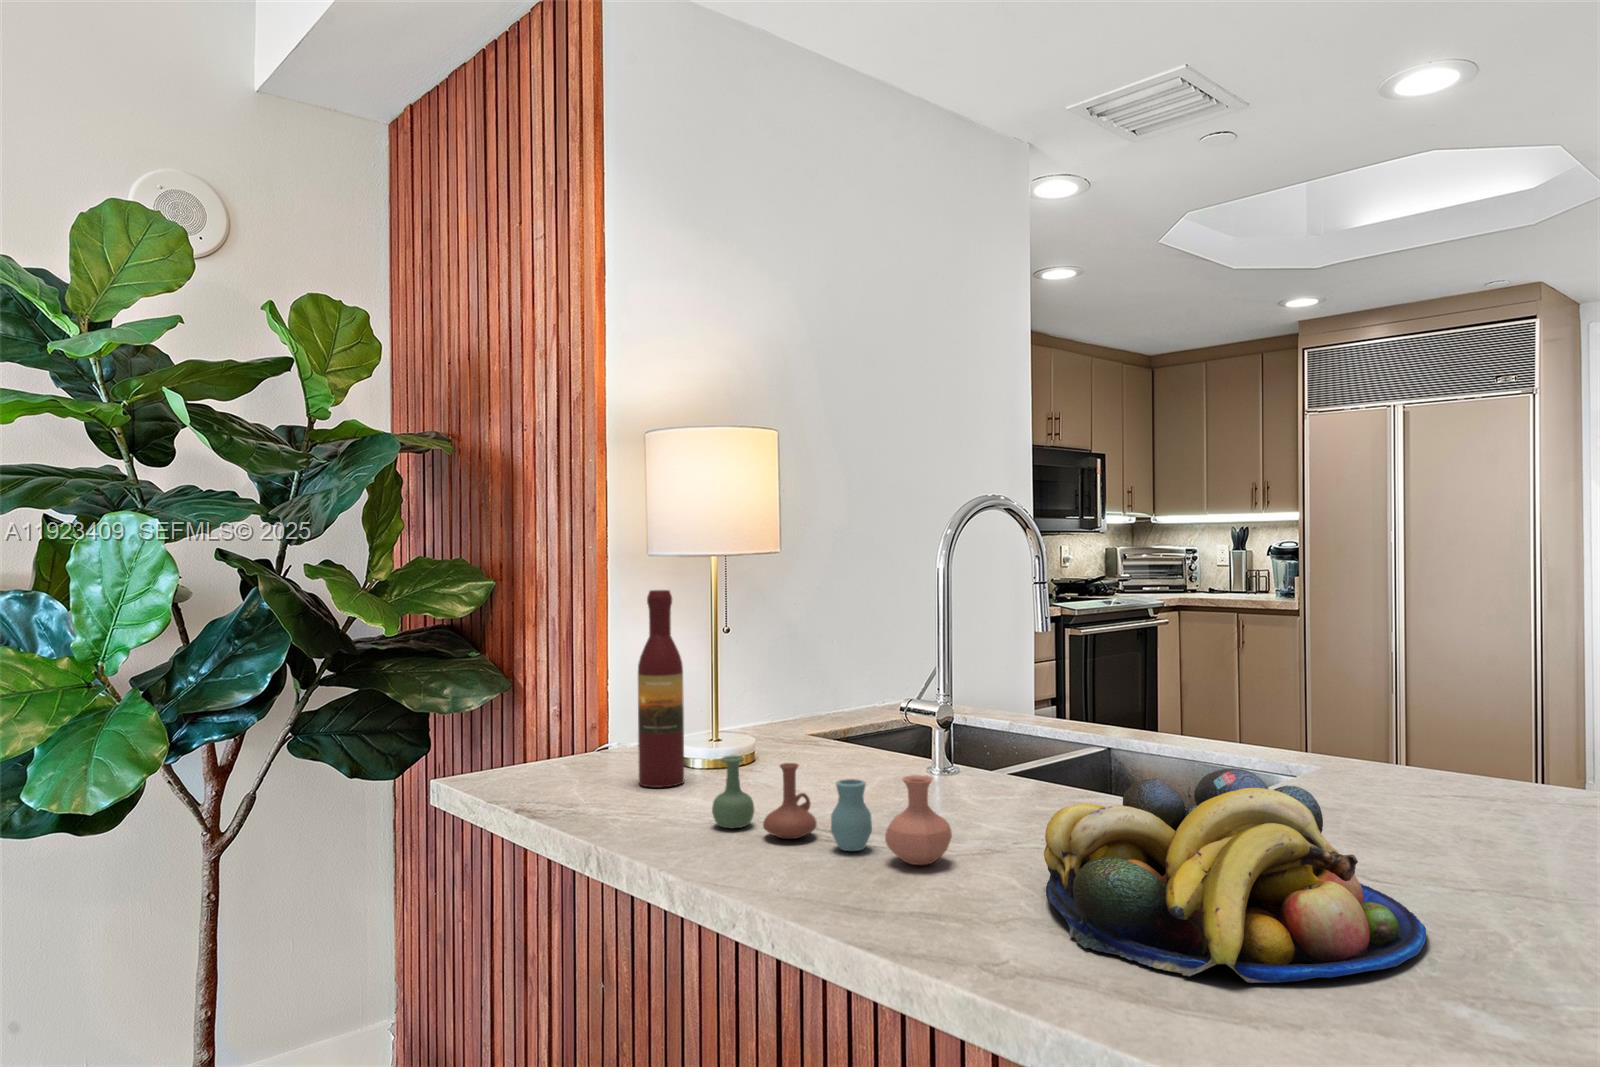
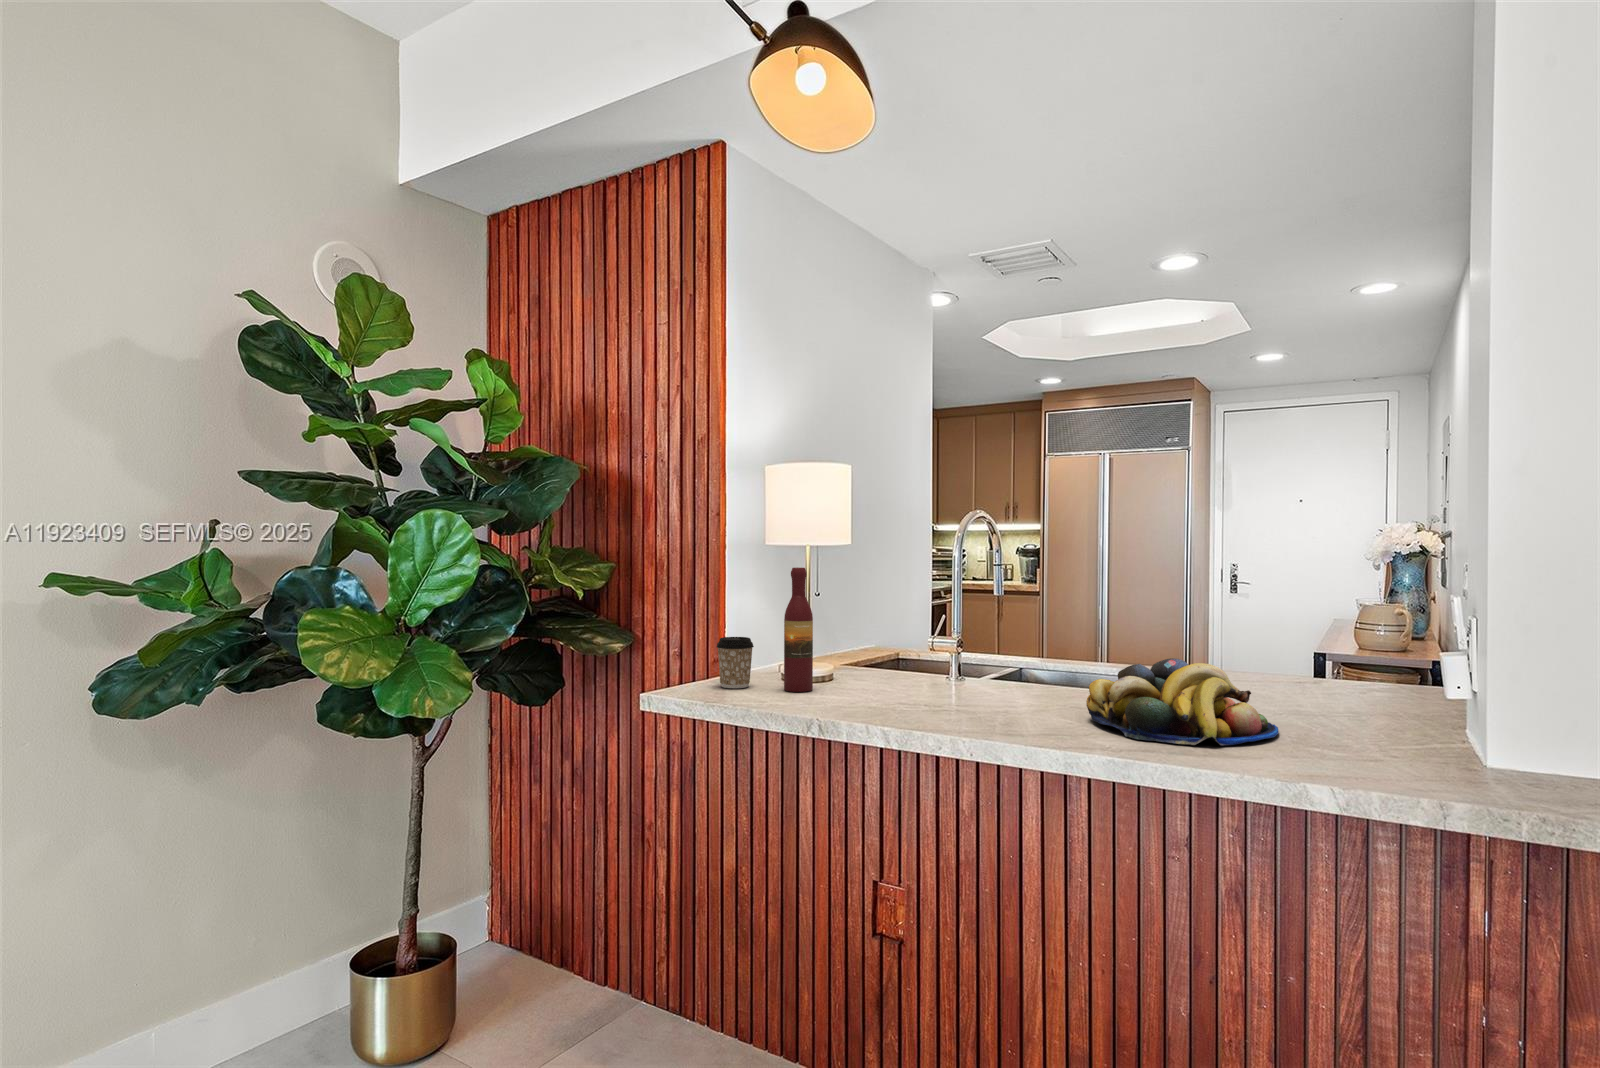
coffee cup: none [552,695,610,776] -> present [717,637,754,688]
vase: present [712,755,952,865] -> none [869,665,1030,717]

